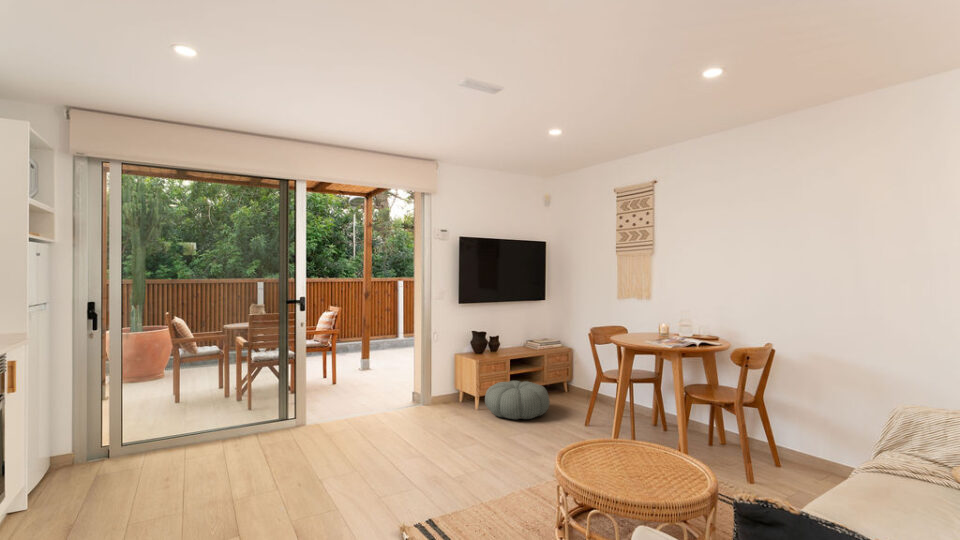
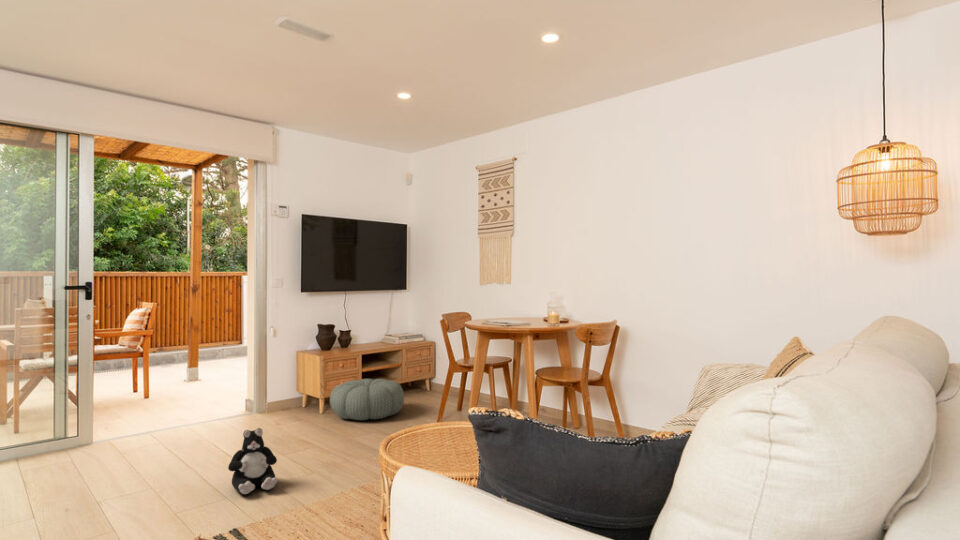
plush toy: none [418,431,460,489] -> present [228,428,278,494]

